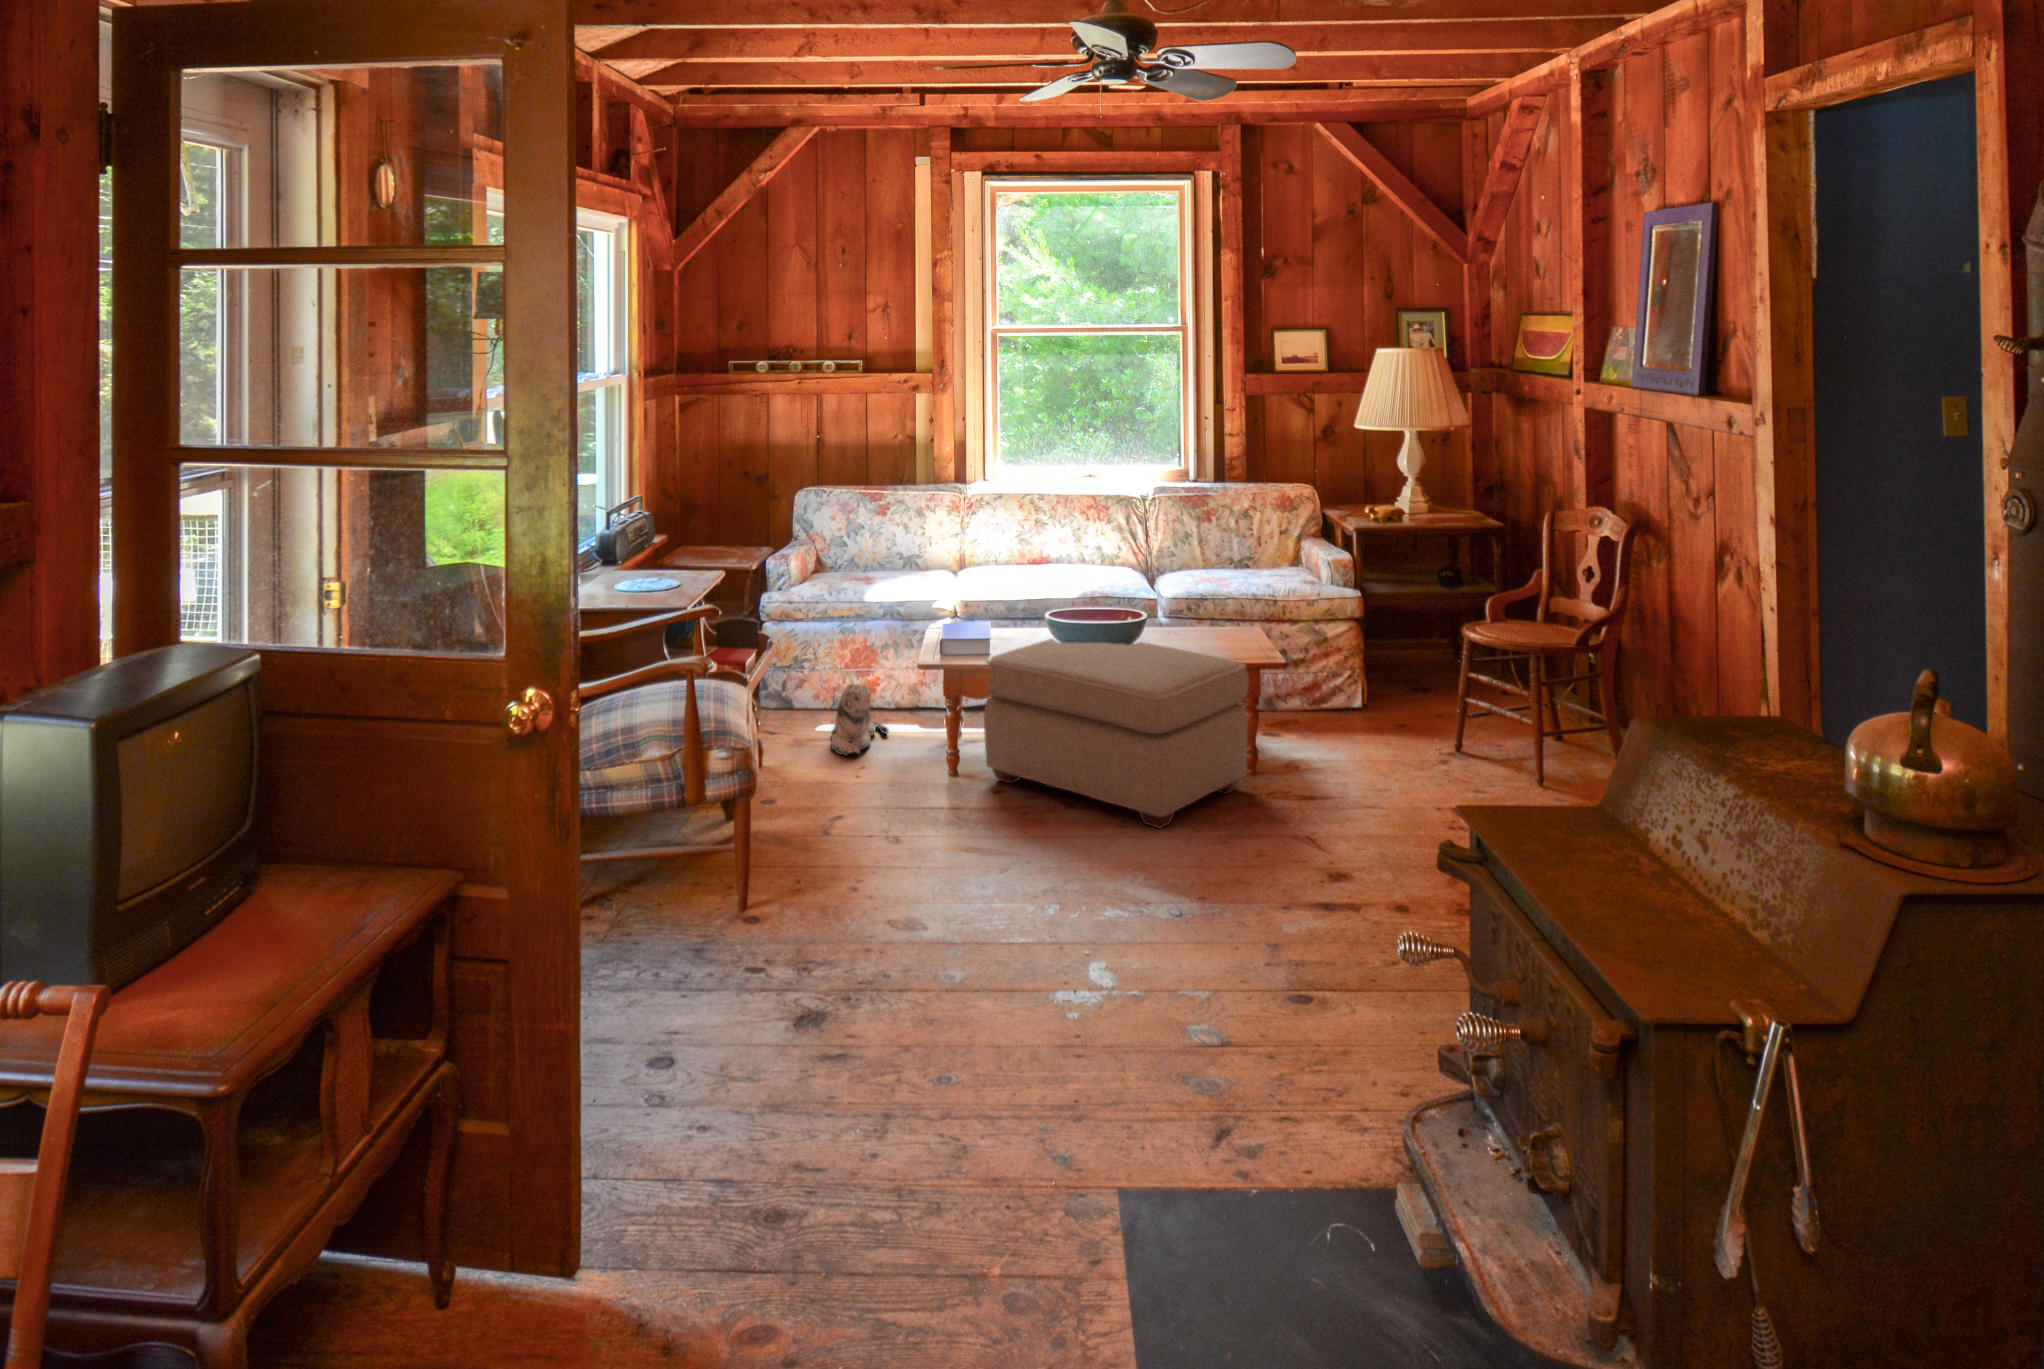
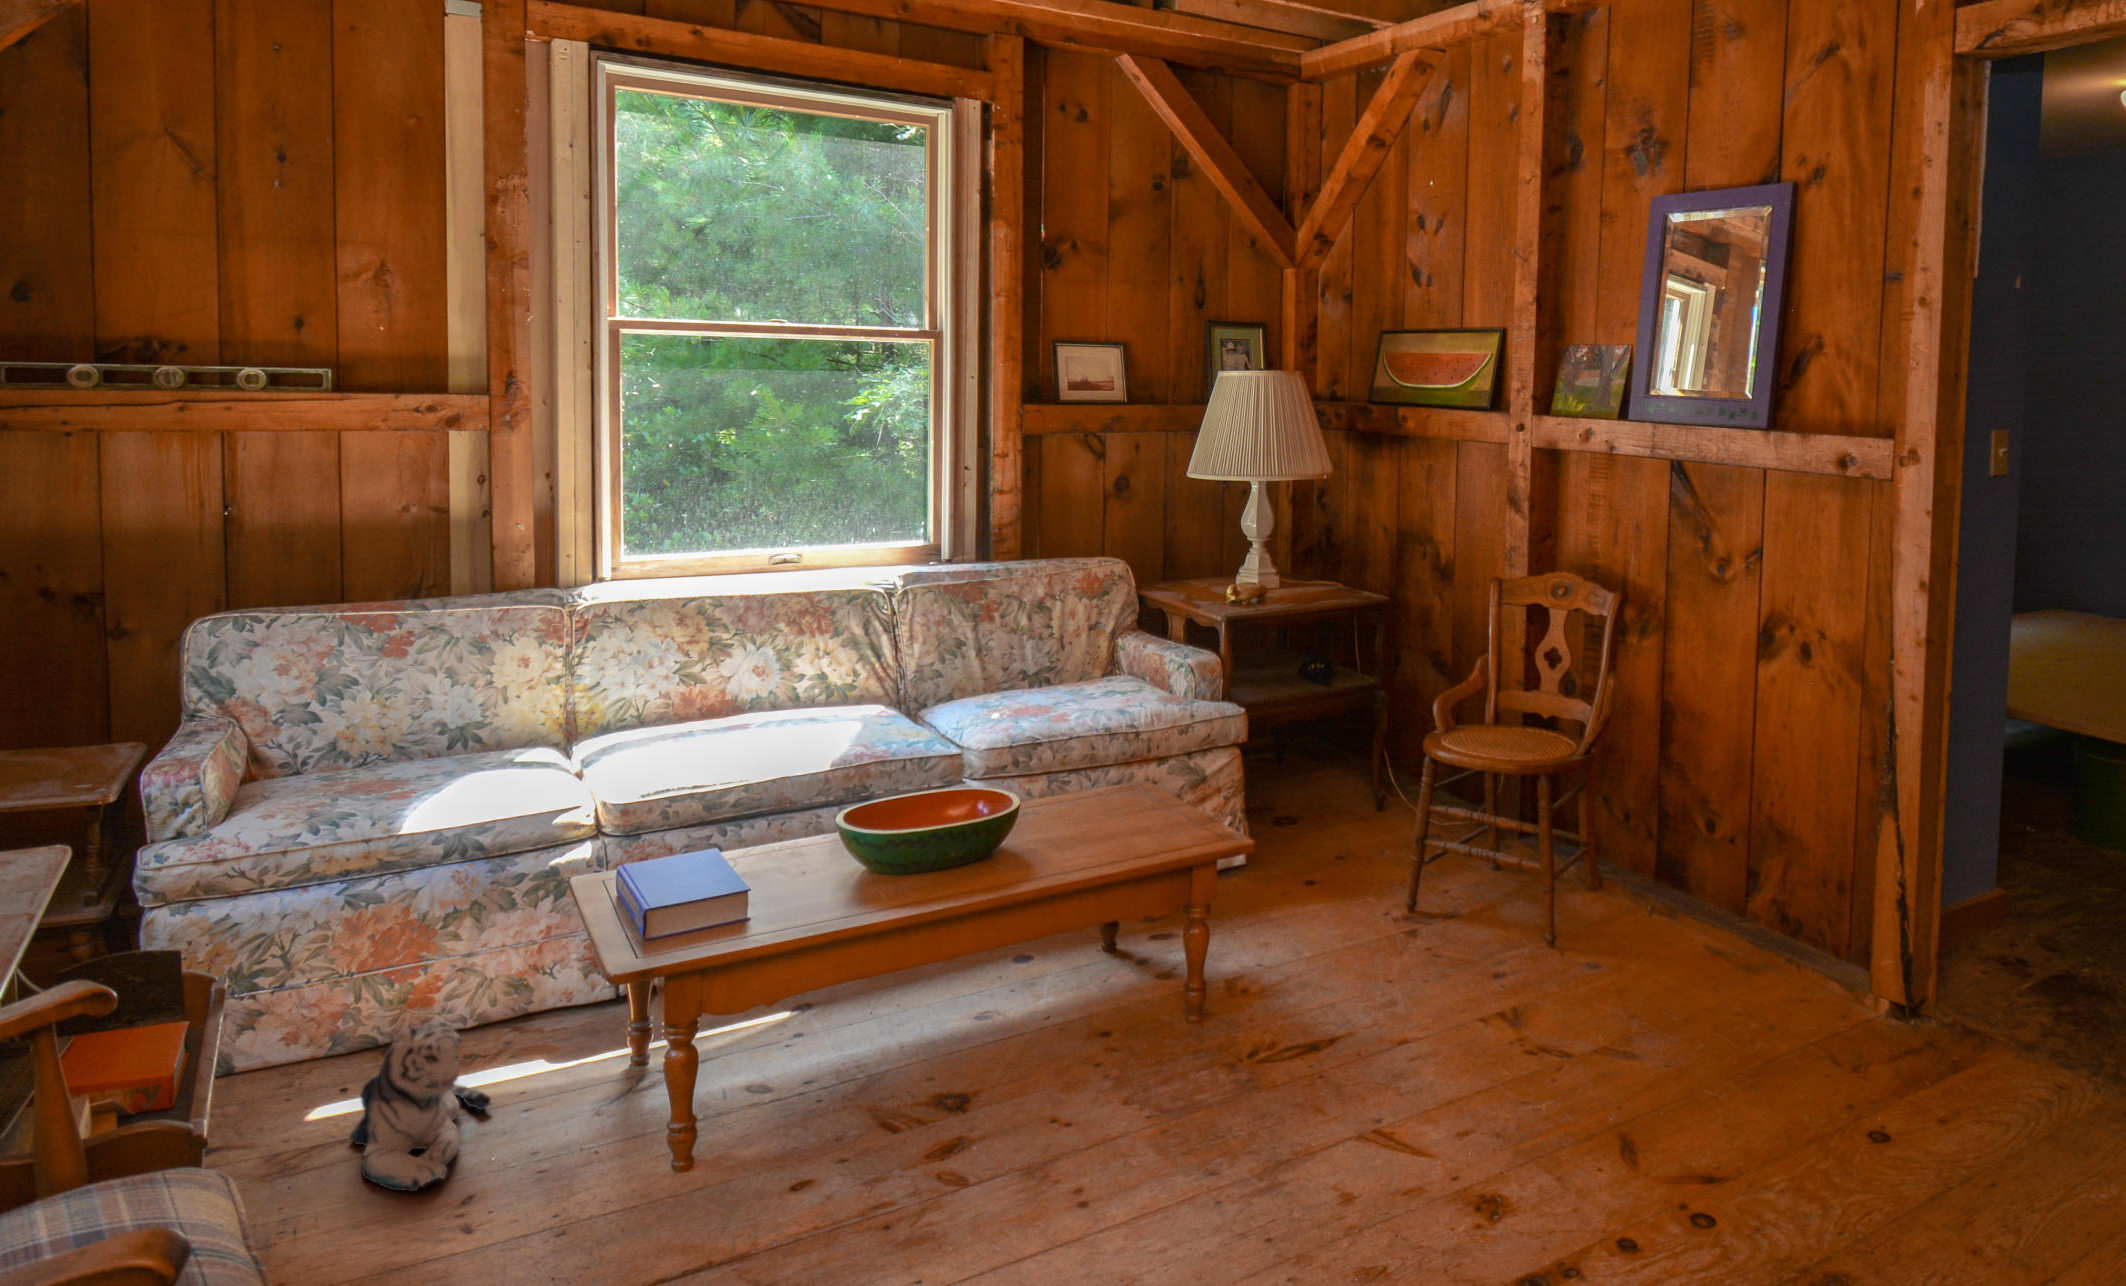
ottoman: present [984,639,1249,828] -> none [762,843,1229,1193]

